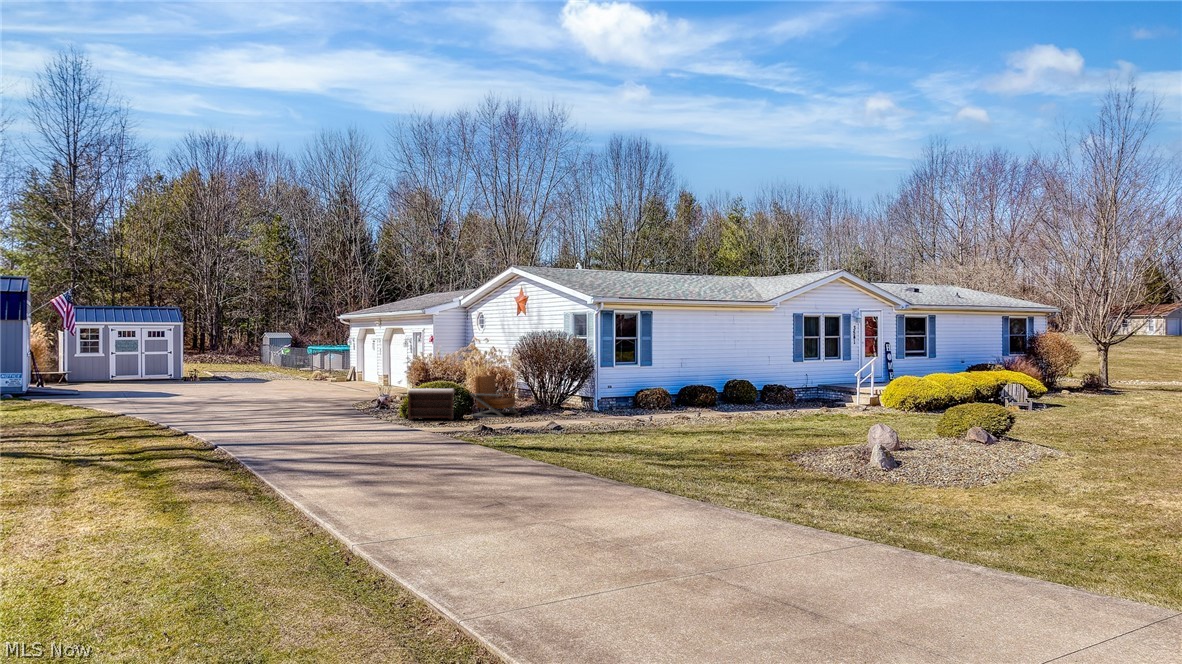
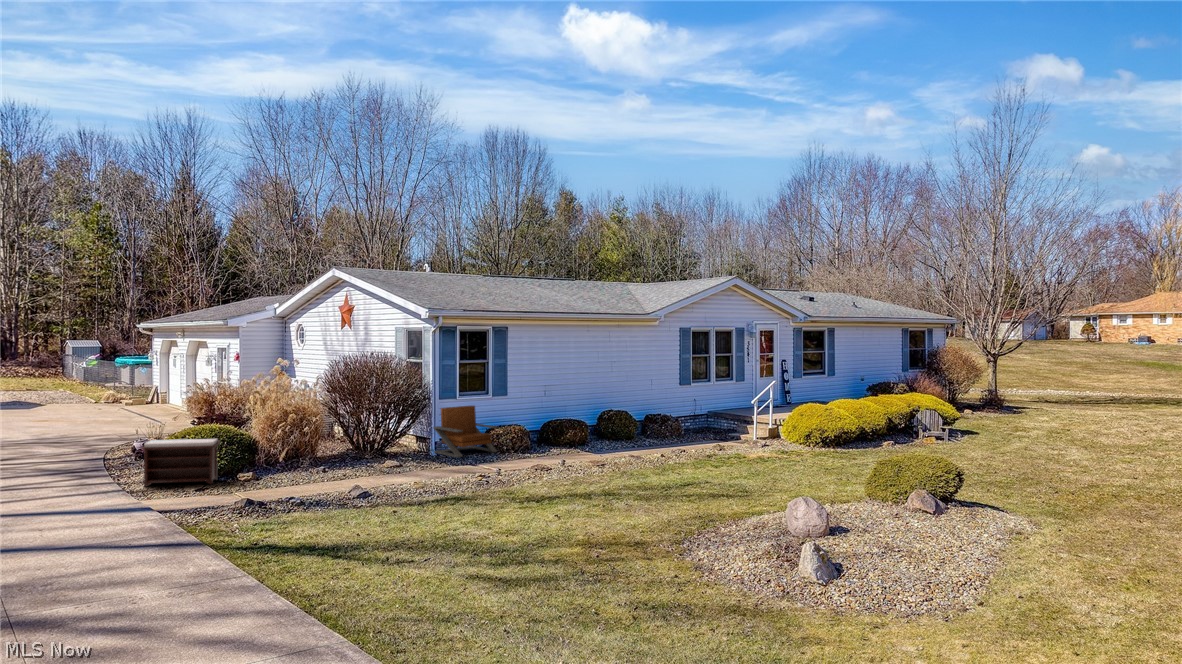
lounge chair: present [470,375,518,417] -> present [433,406,497,457]

